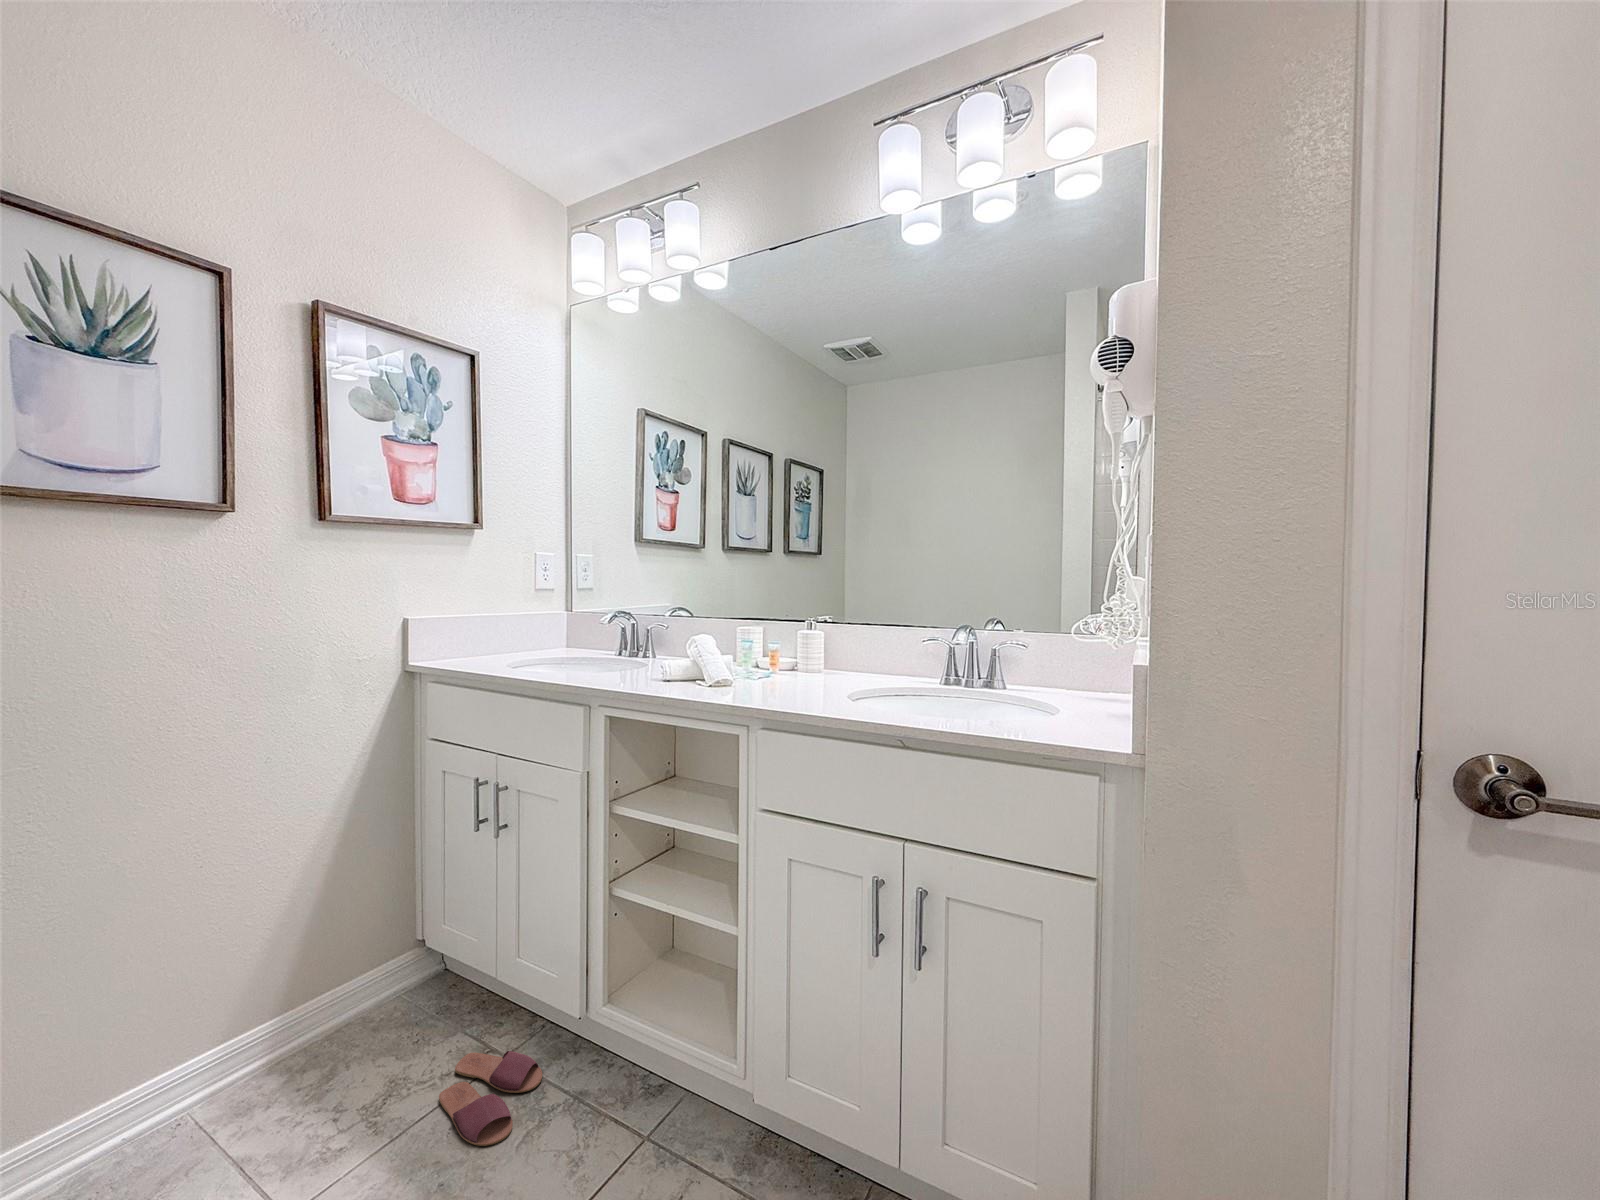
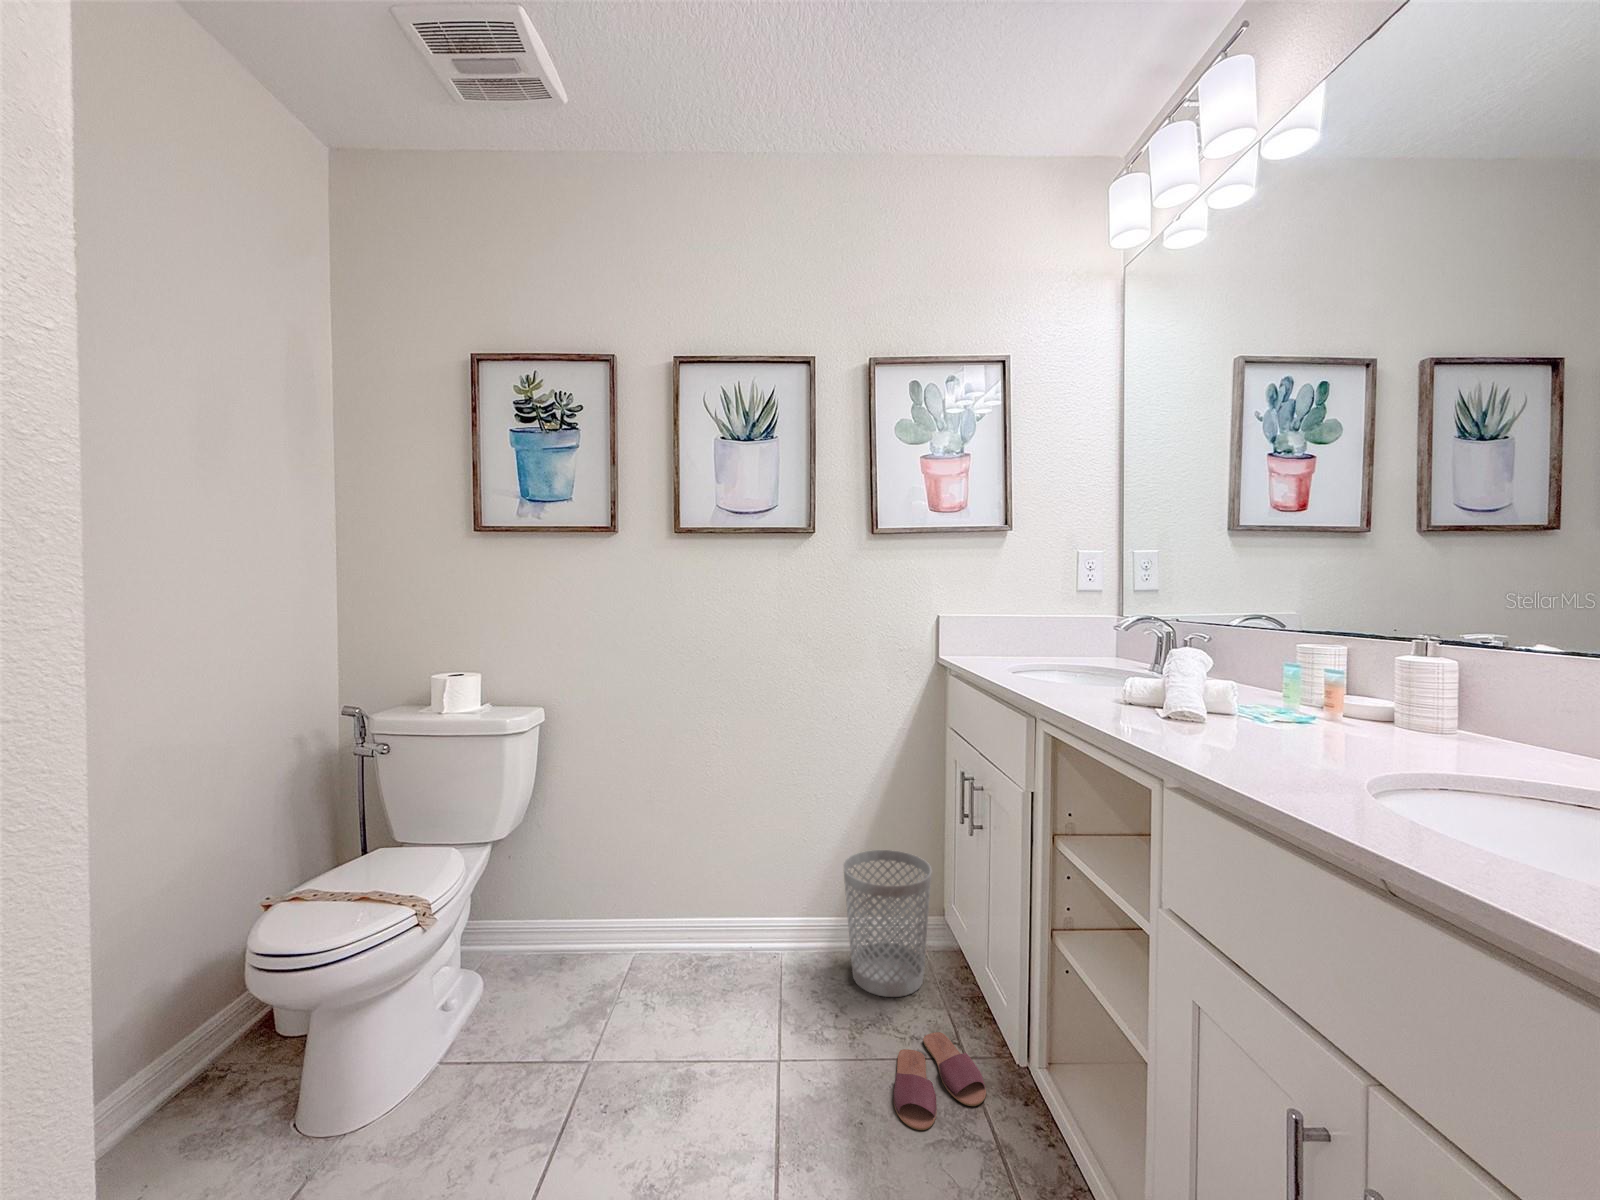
wastebasket: none [302,895,426,1074] -> present [843,850,932,997]

